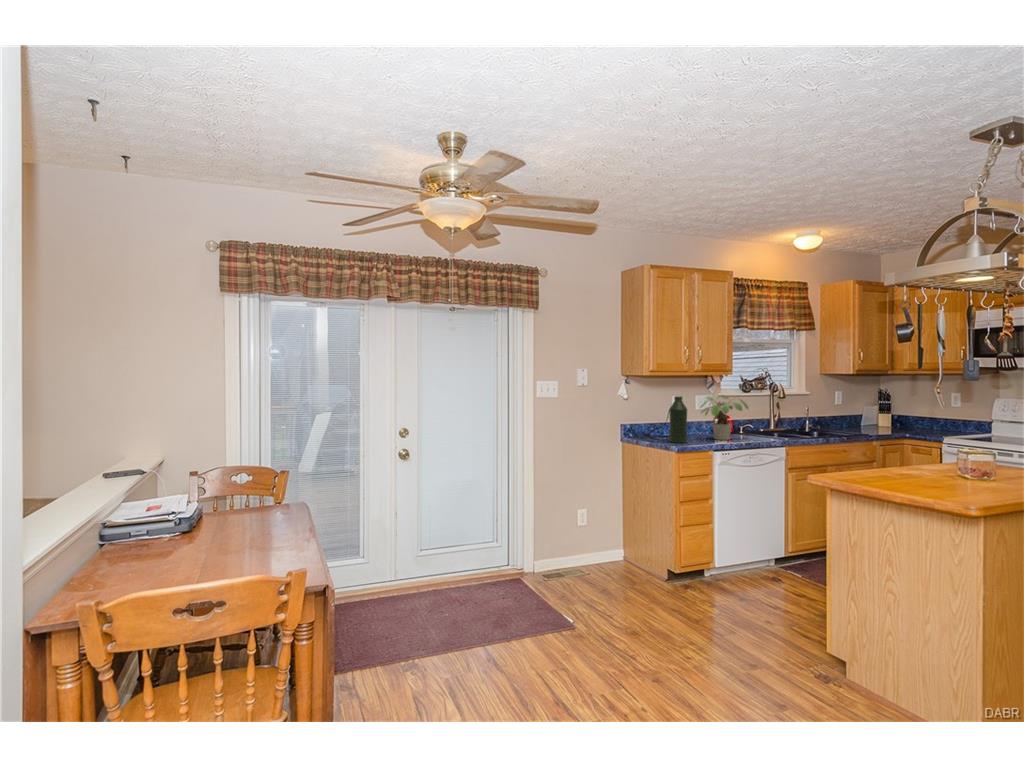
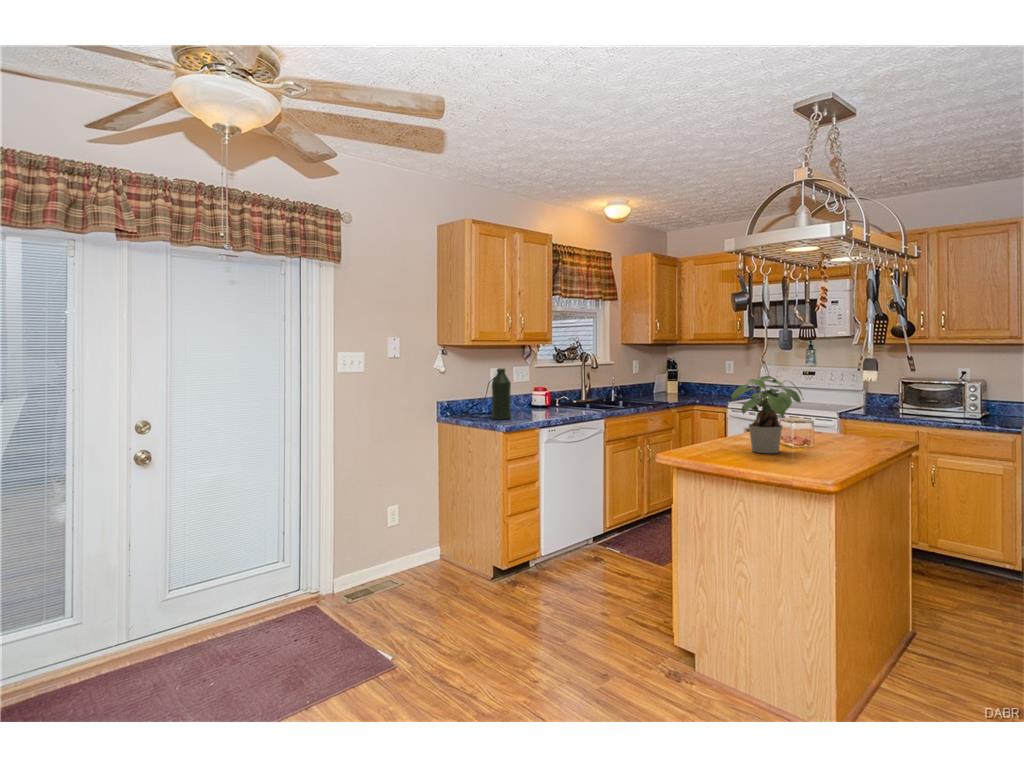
potted plant: present [701,395,749,440] -> present [731,376,804,453]

